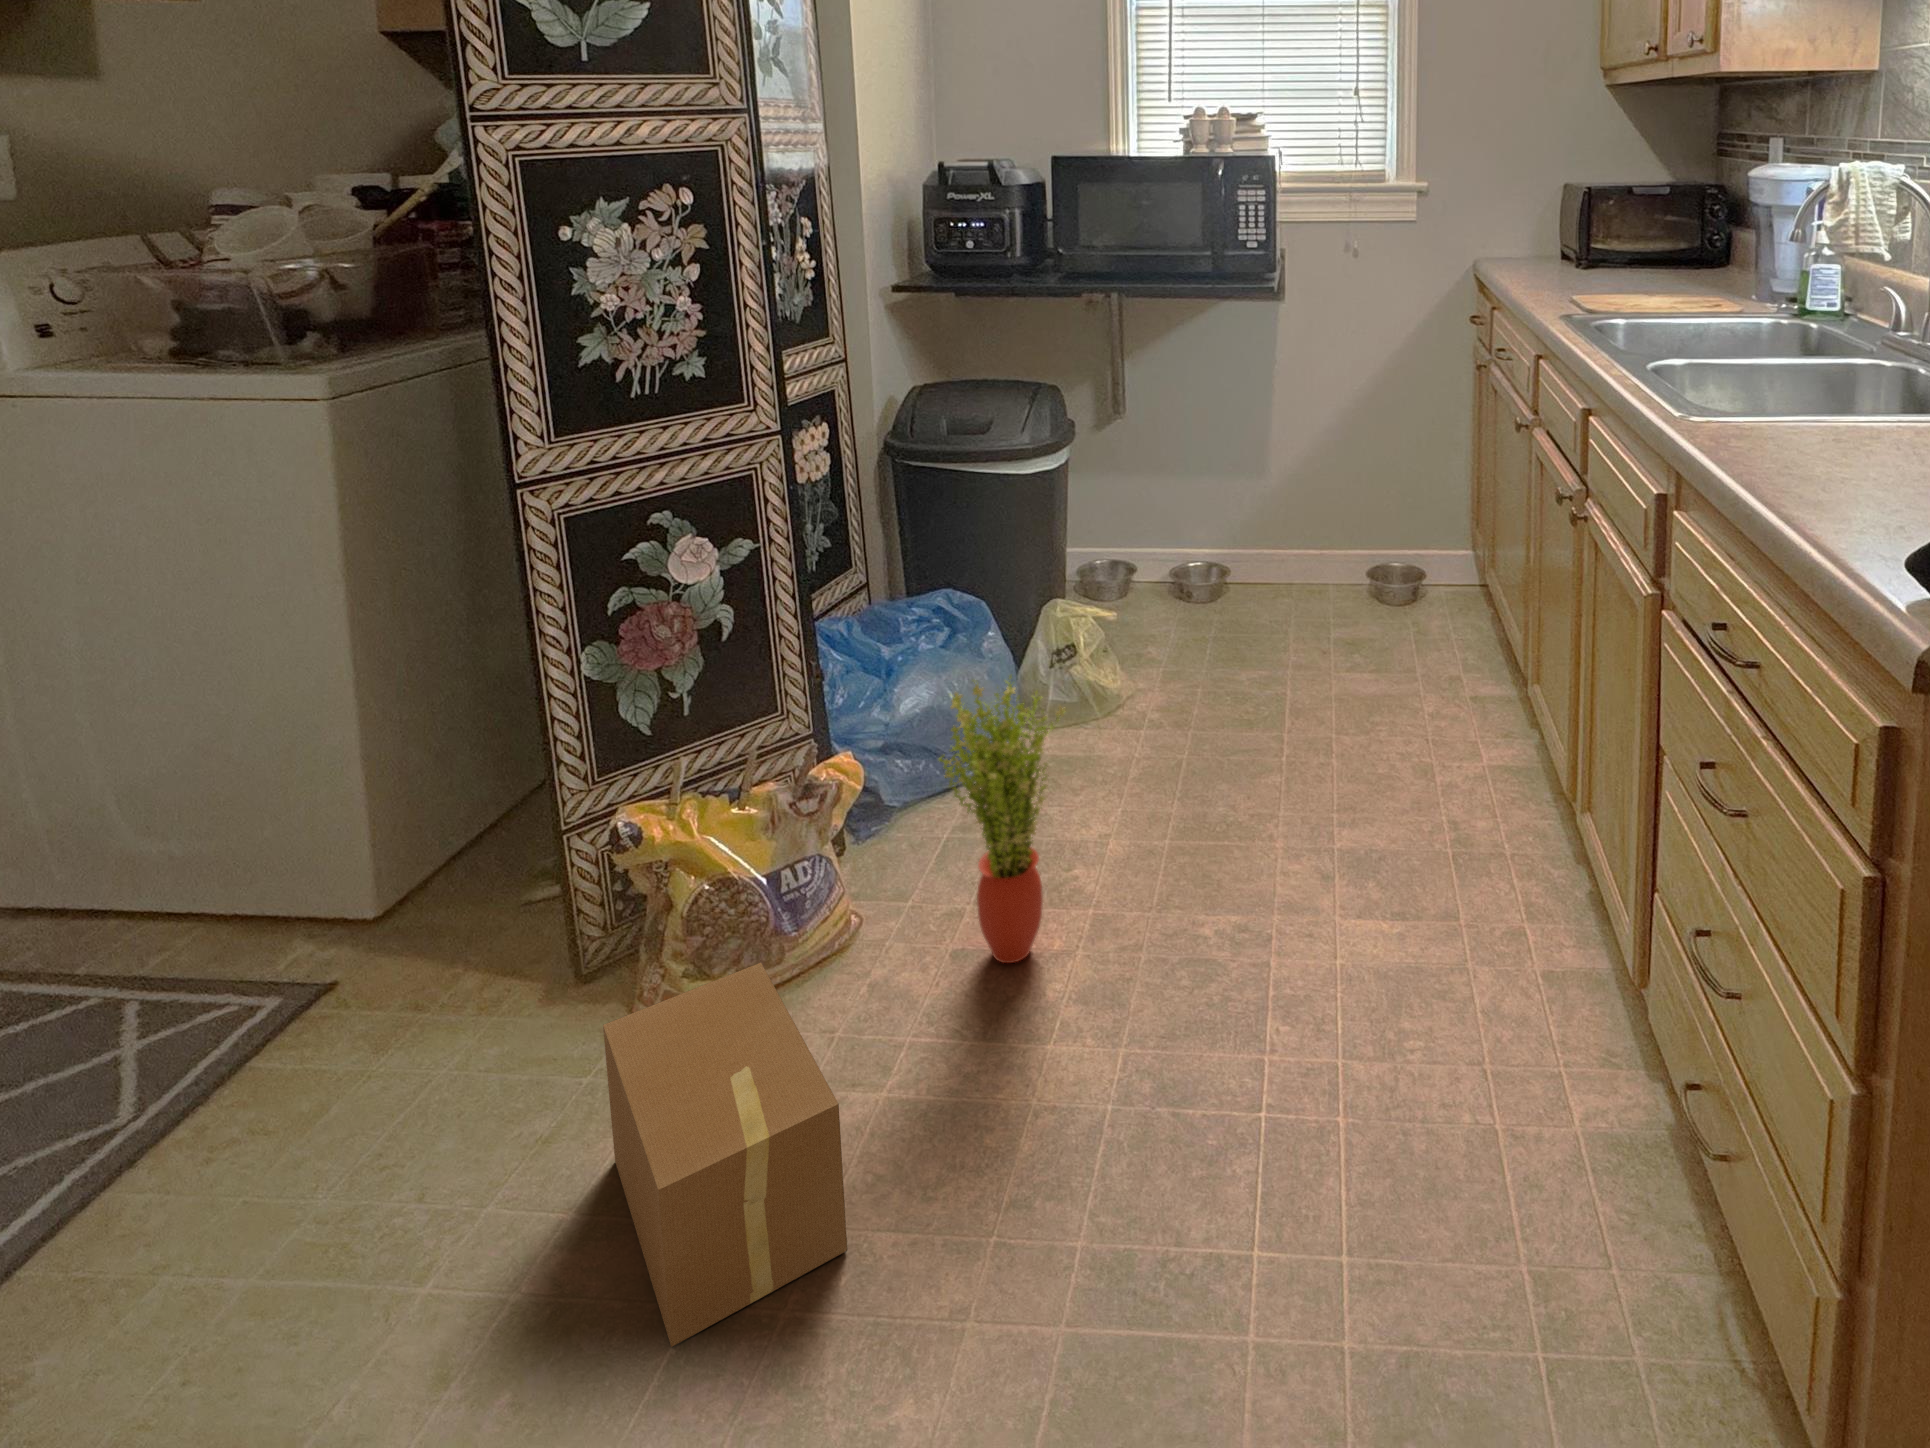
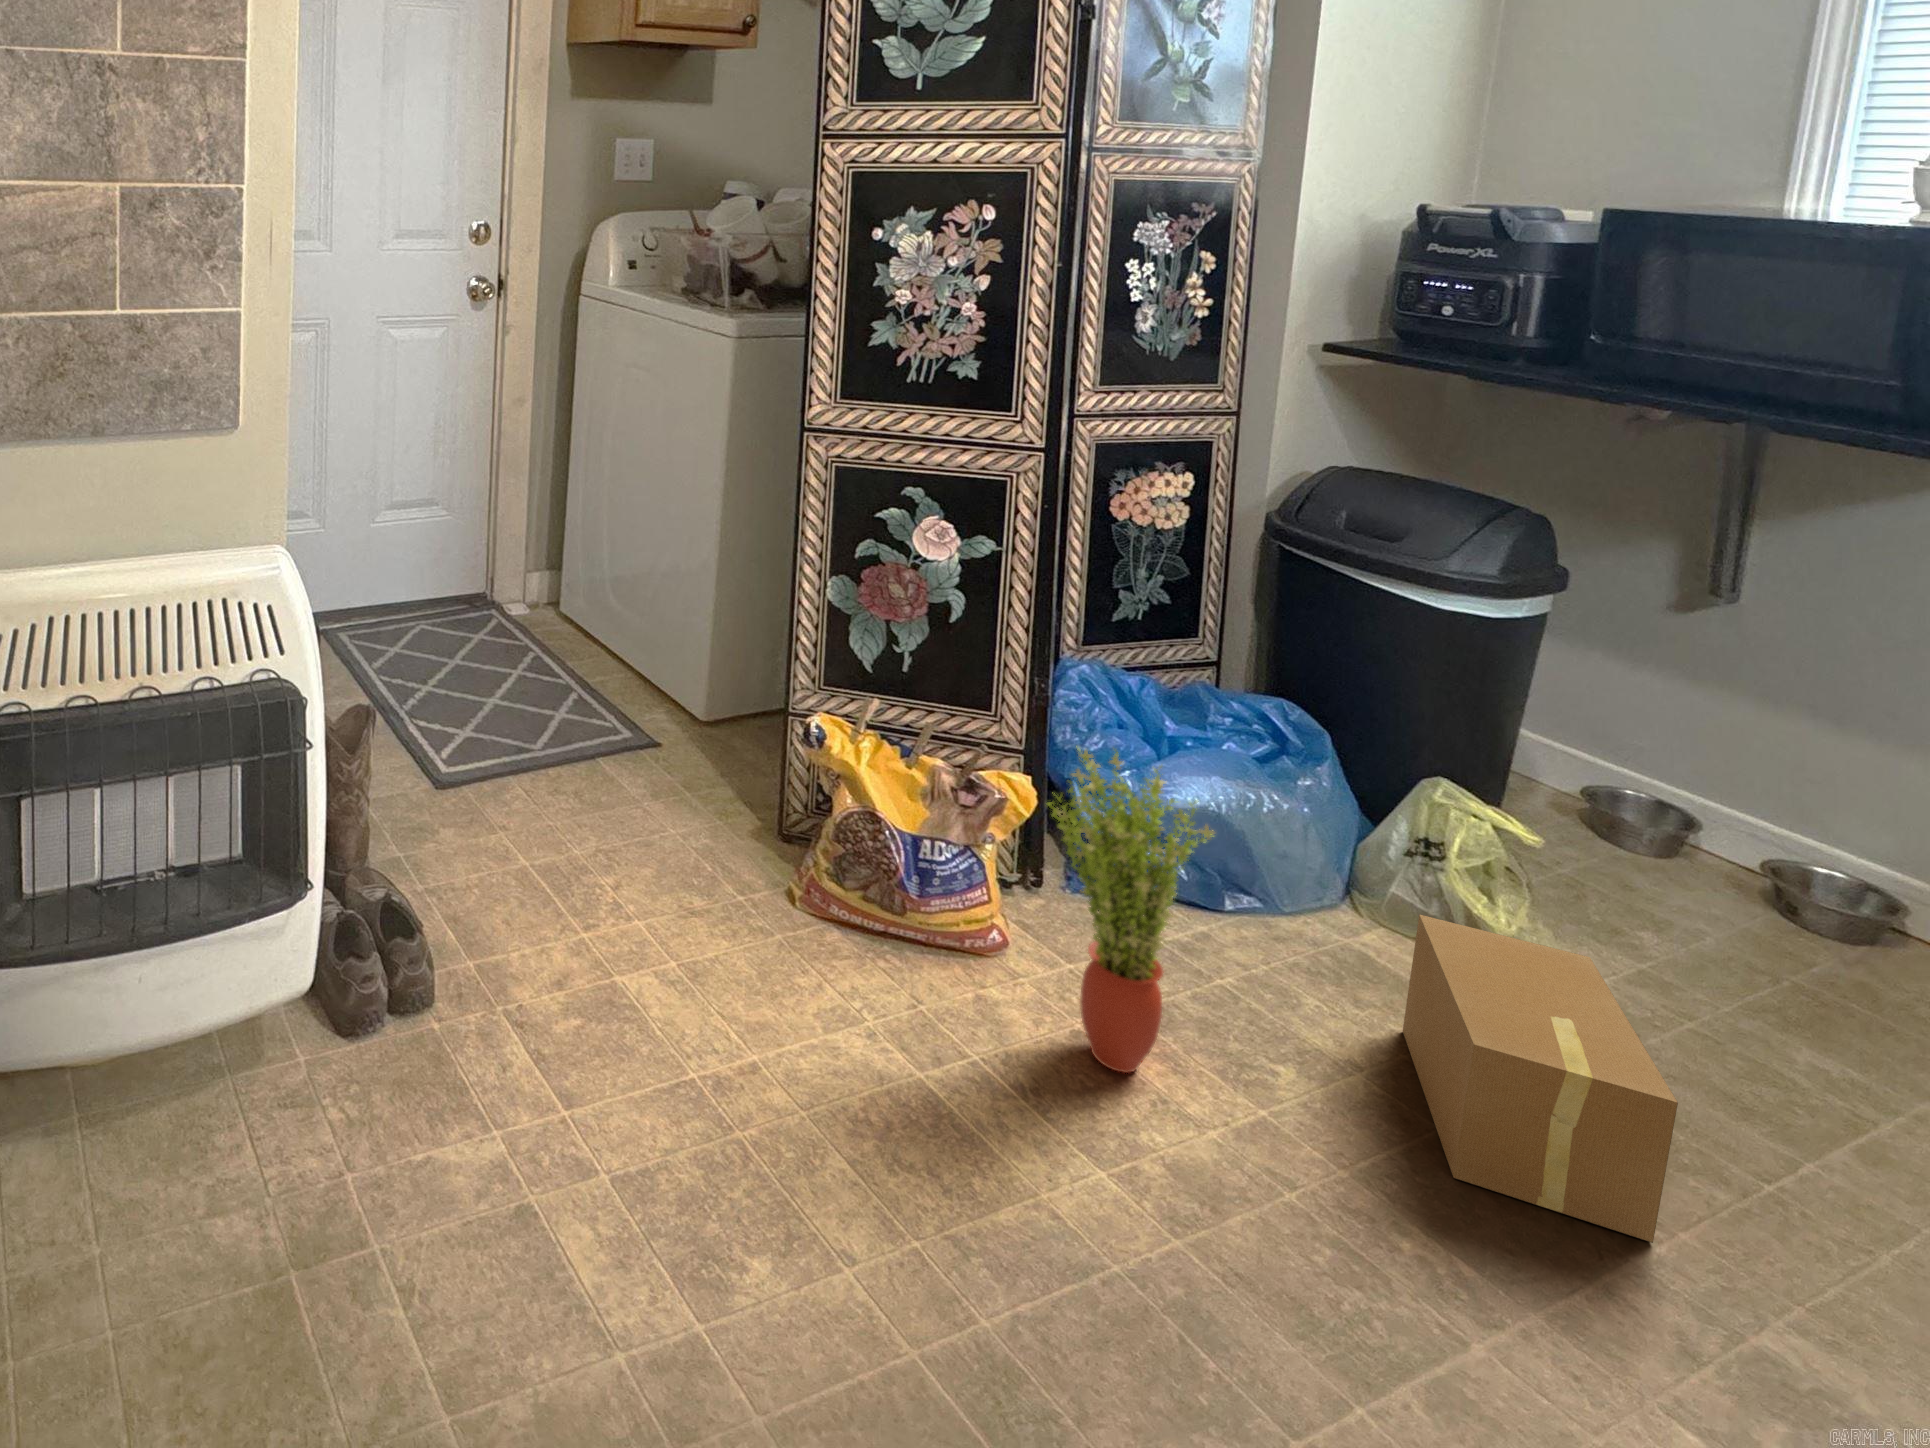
cardboard box: present [603,963,847,1347] -> present [1403,915,1678,1243]

